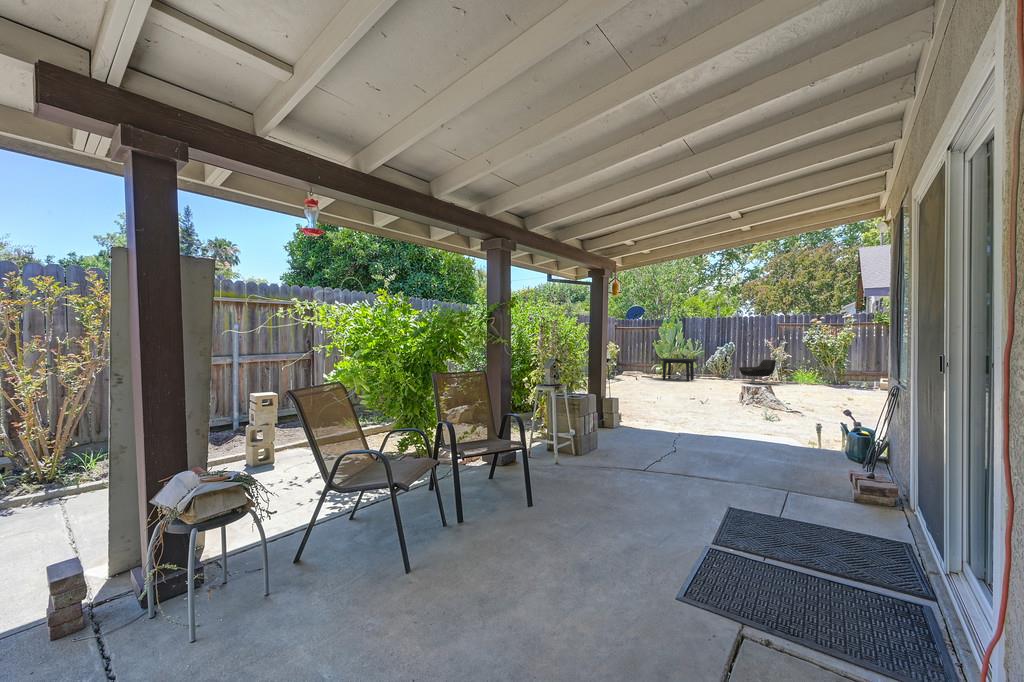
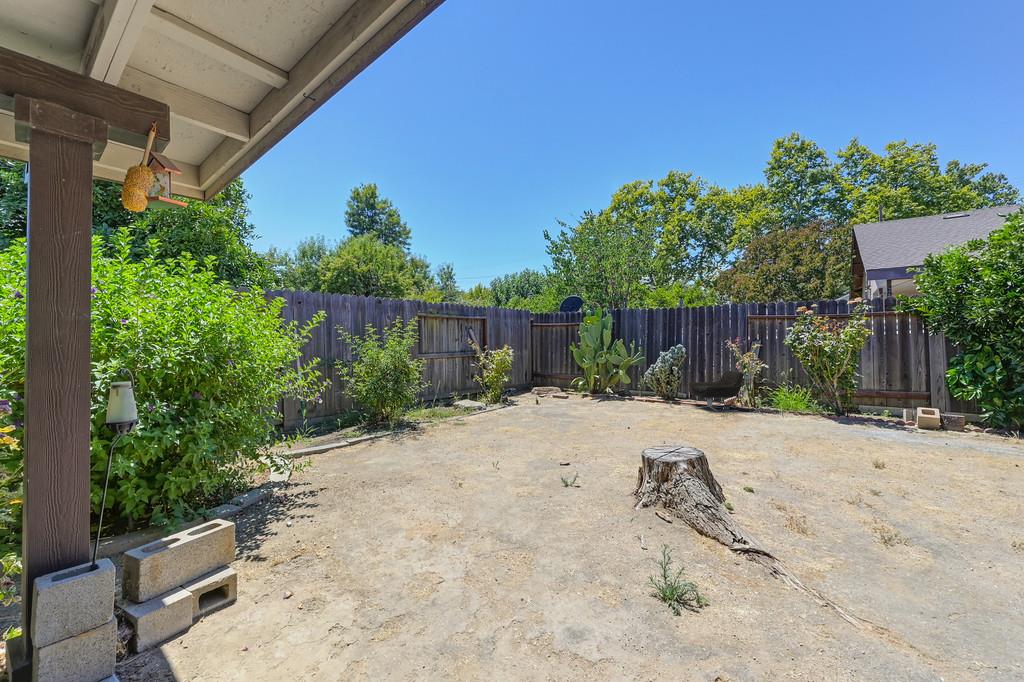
round table: present [660,358,698,381] -> none [576,369,631,405]

